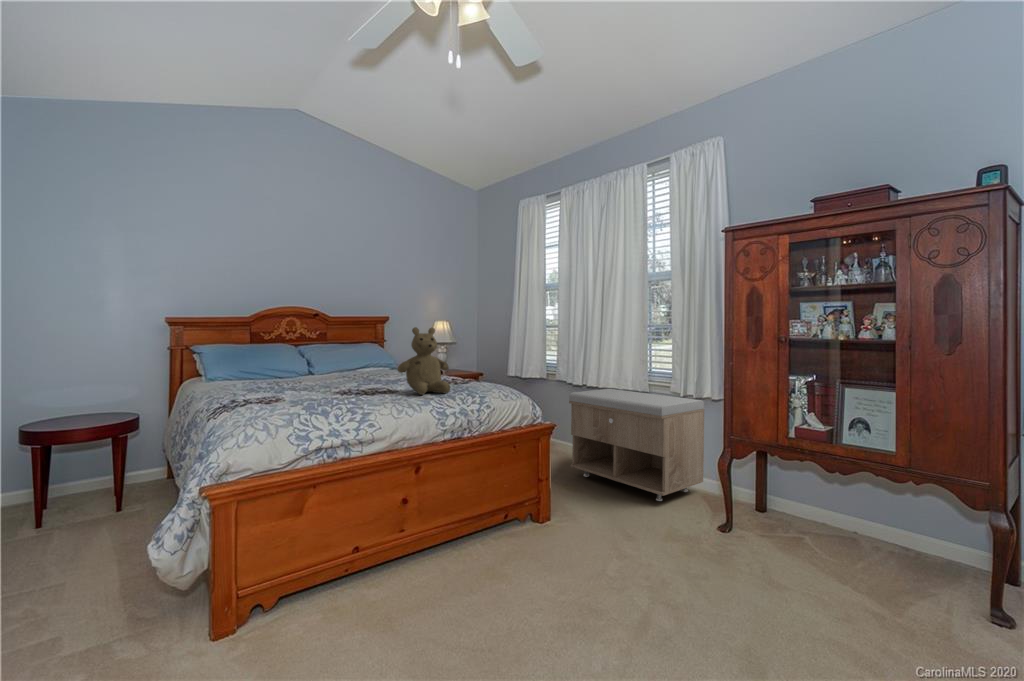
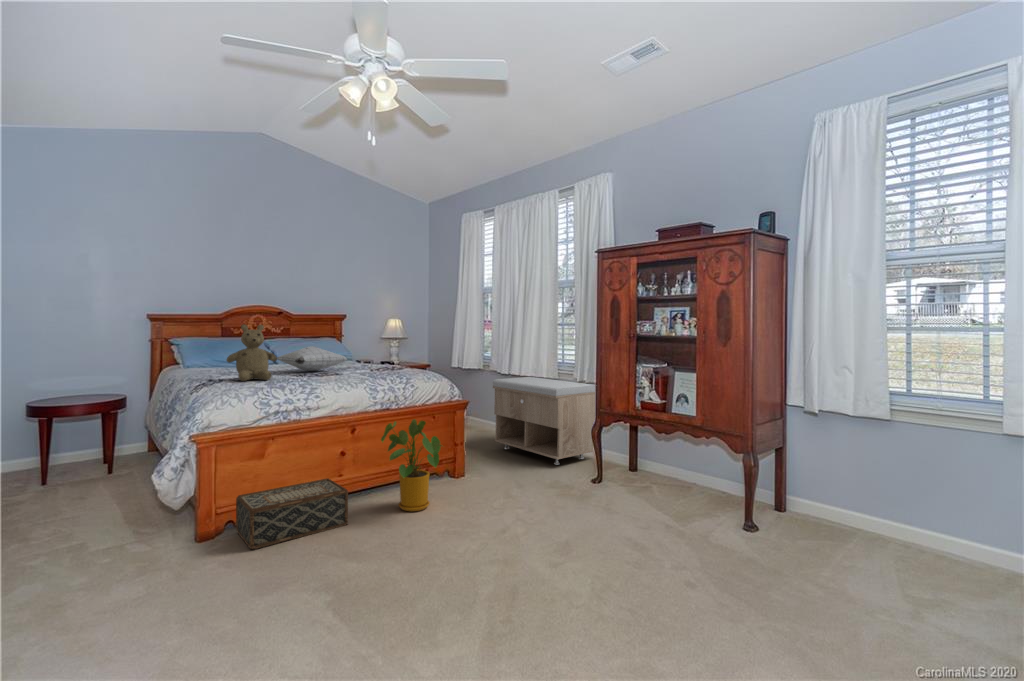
teddy bear: present [398,327,450,395] -> present [227,324,277,381]
pillow: none [313,355,402,387] -> present [277,346,347,371]
house plant: none [454,451,542,582] -> present [381,419,442,511]
woven basket: none [265,536,419,660] -> present [236,478,348,549]

